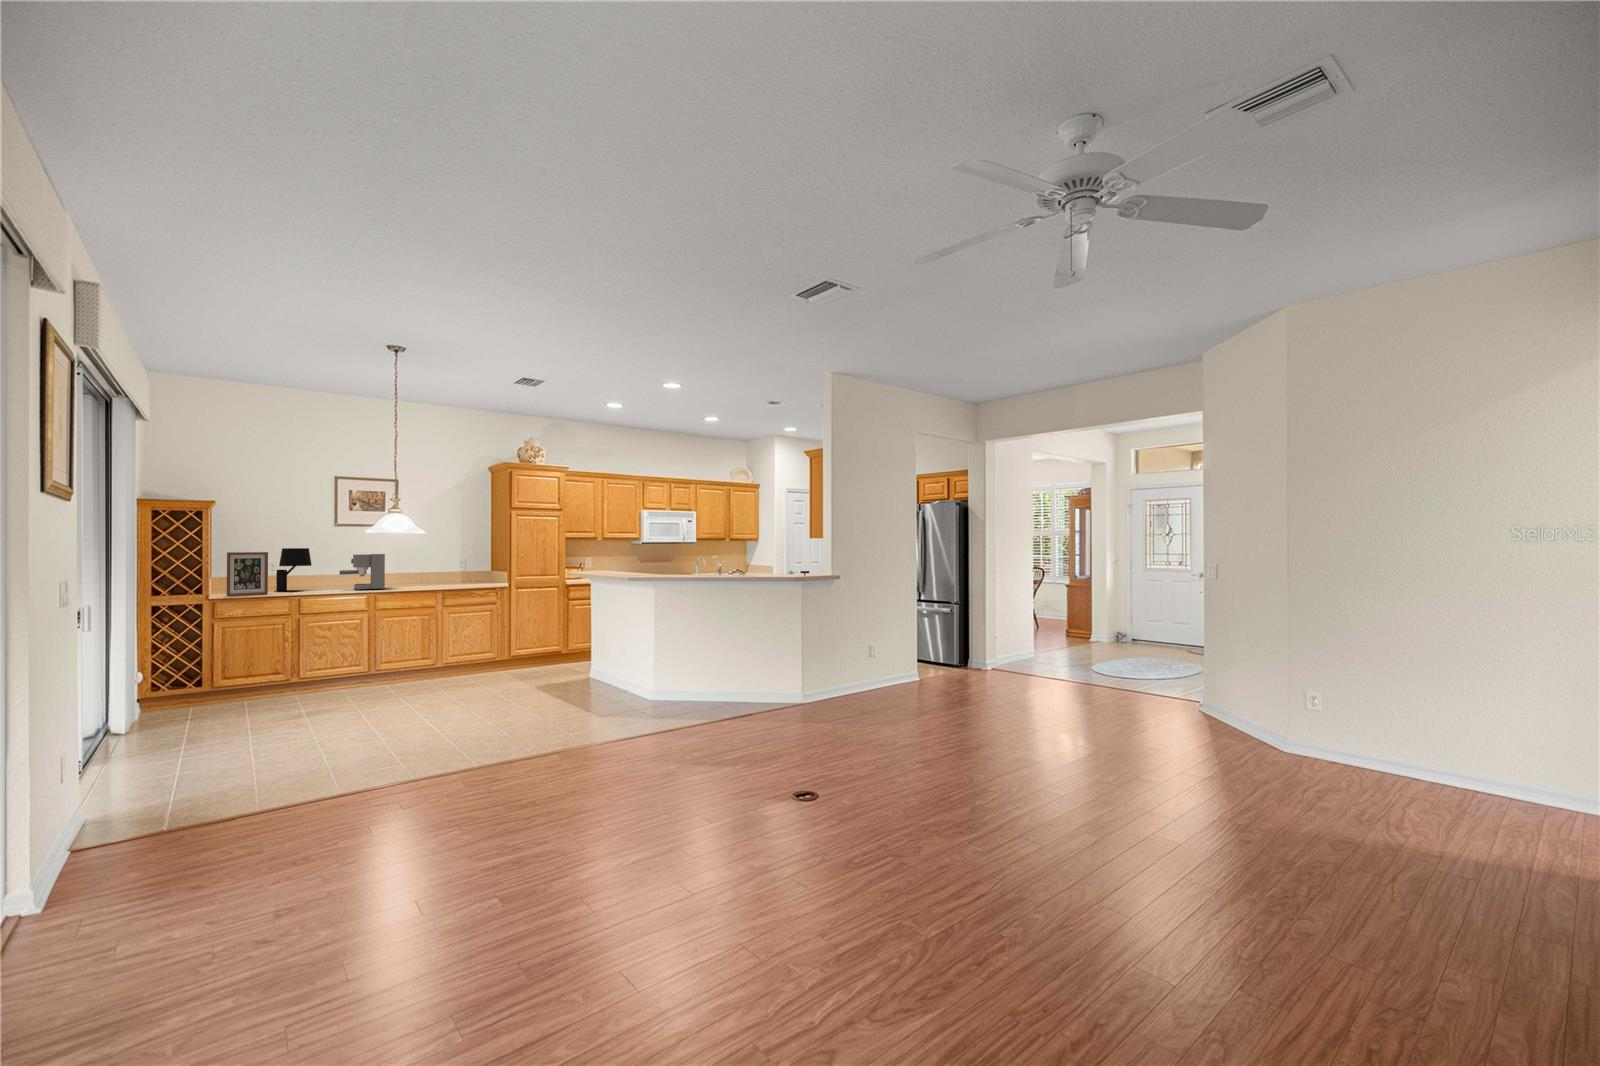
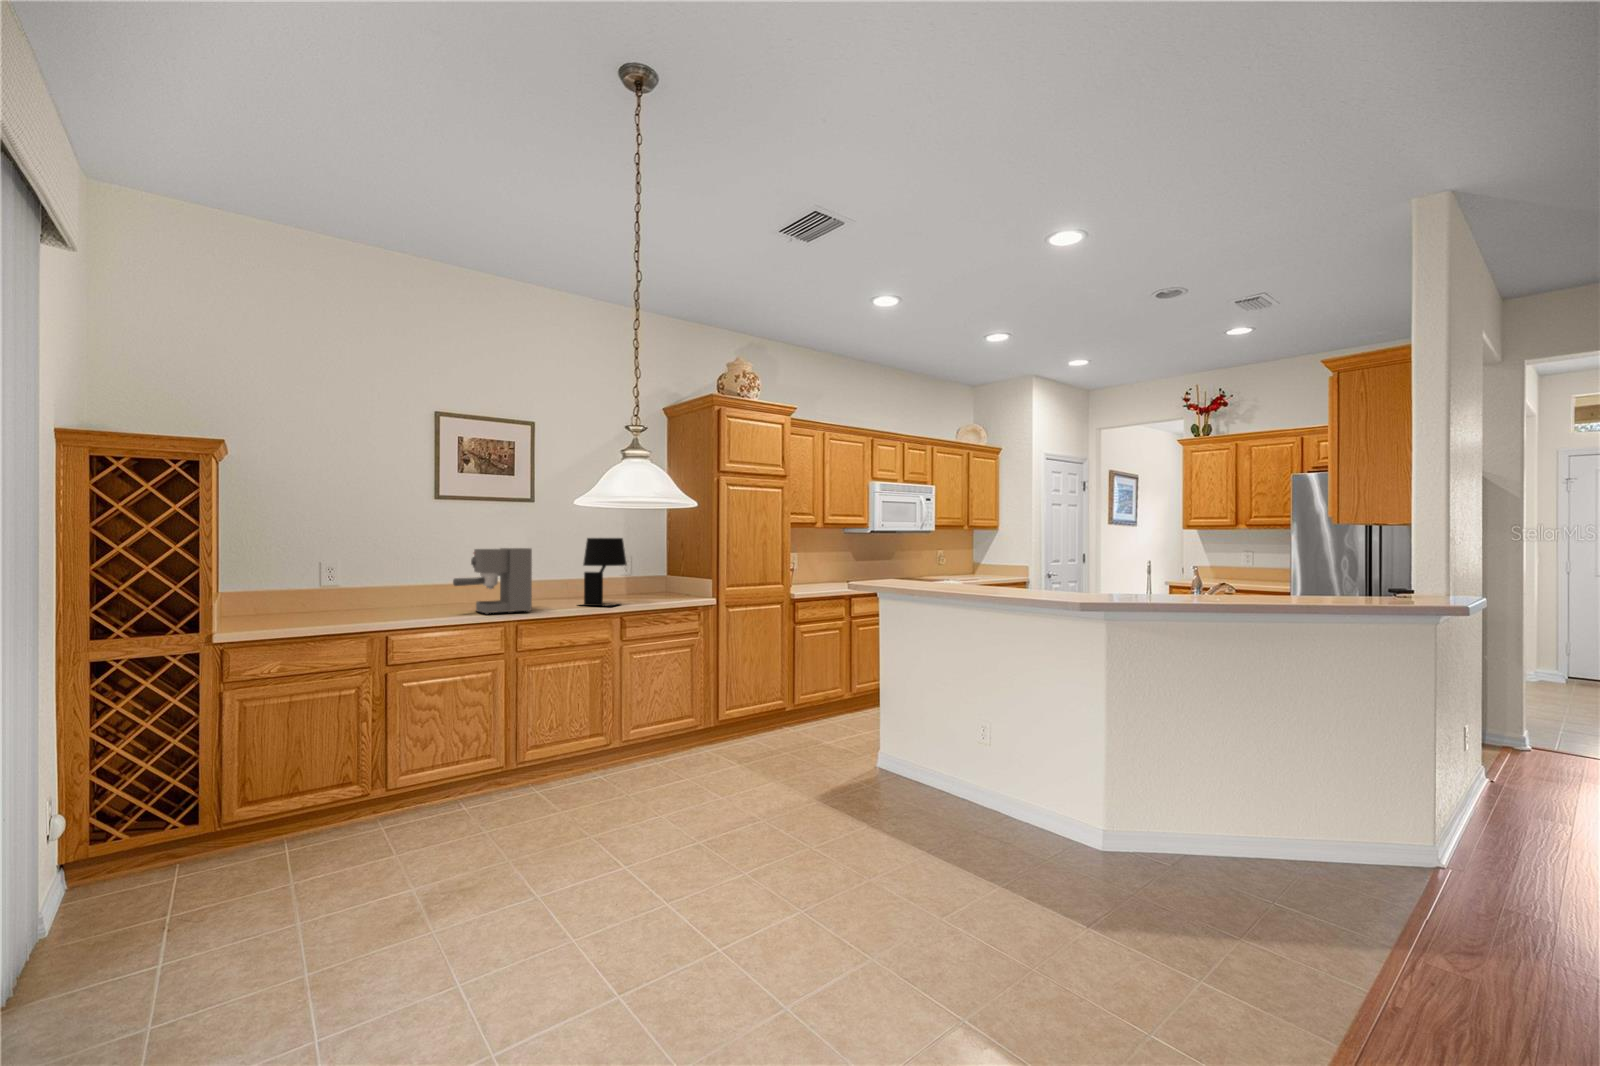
table lamp: present [276,548,312,591] -> present [582,538,626,606]
picture frame: present [227,552,268,596] -> none [250,545,330,636]

